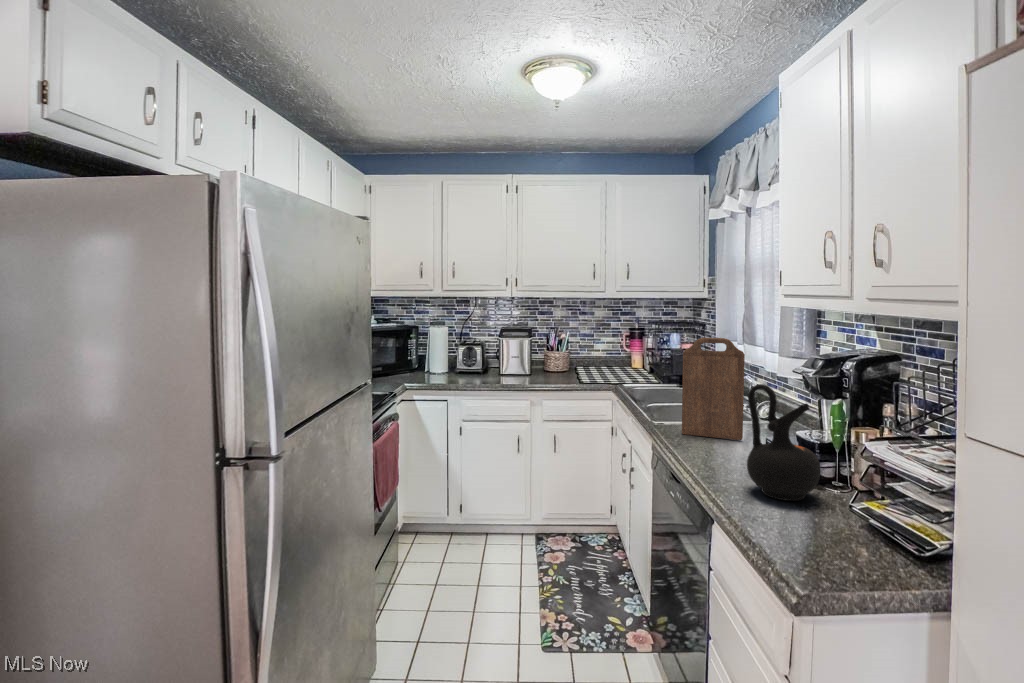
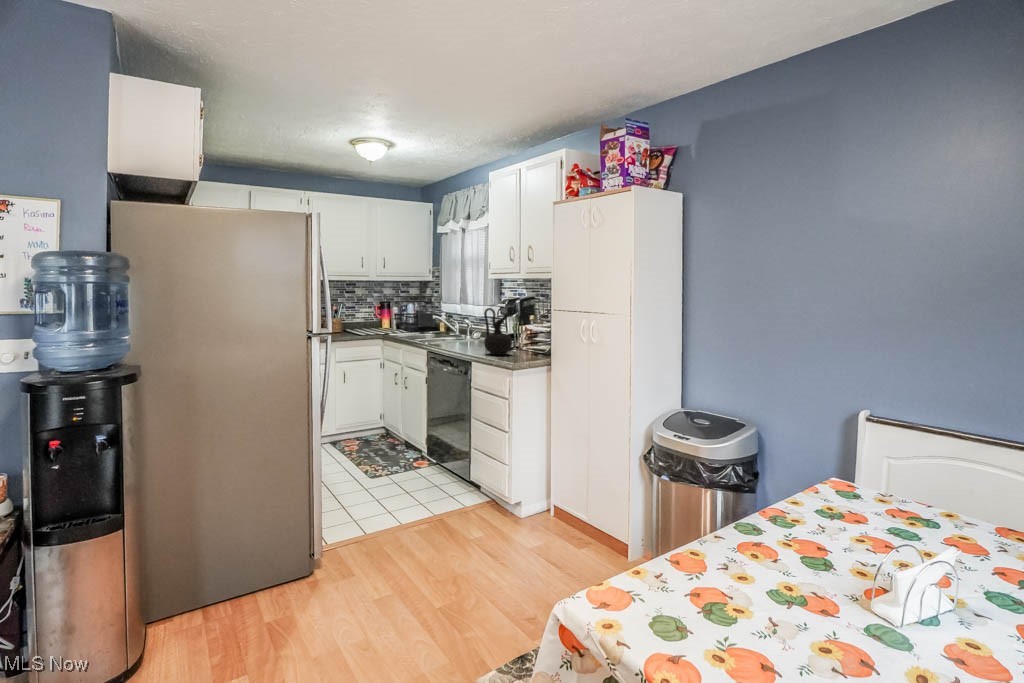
cutting board: present [682,338,745,440] -> none [443,295,473,346]

